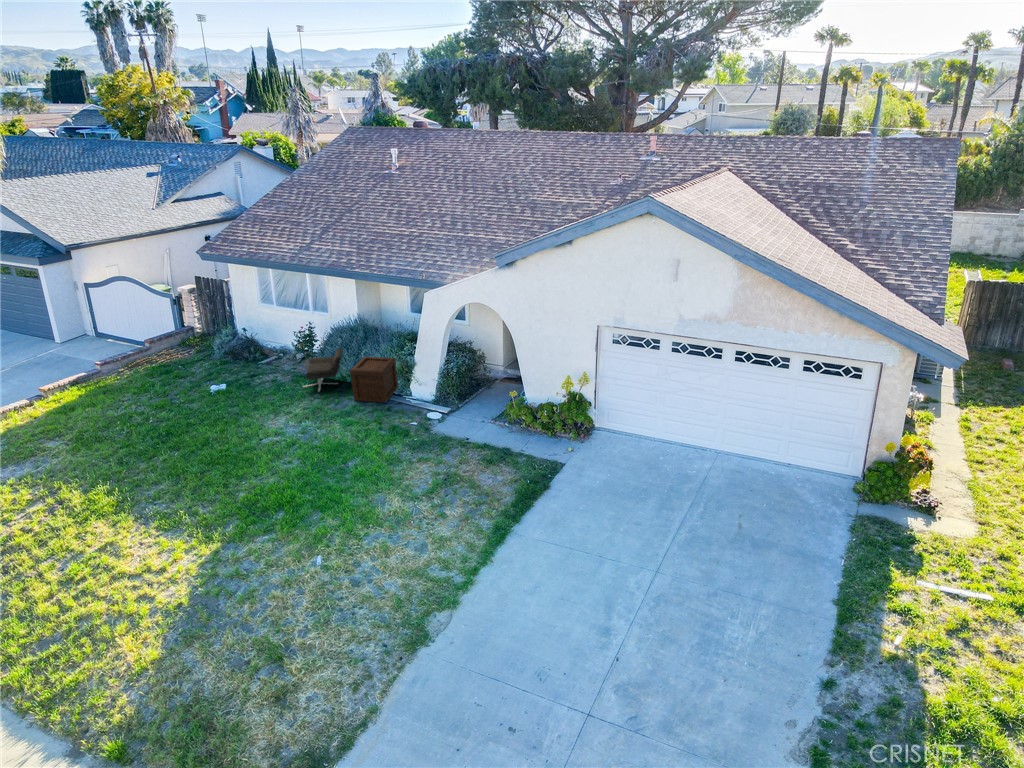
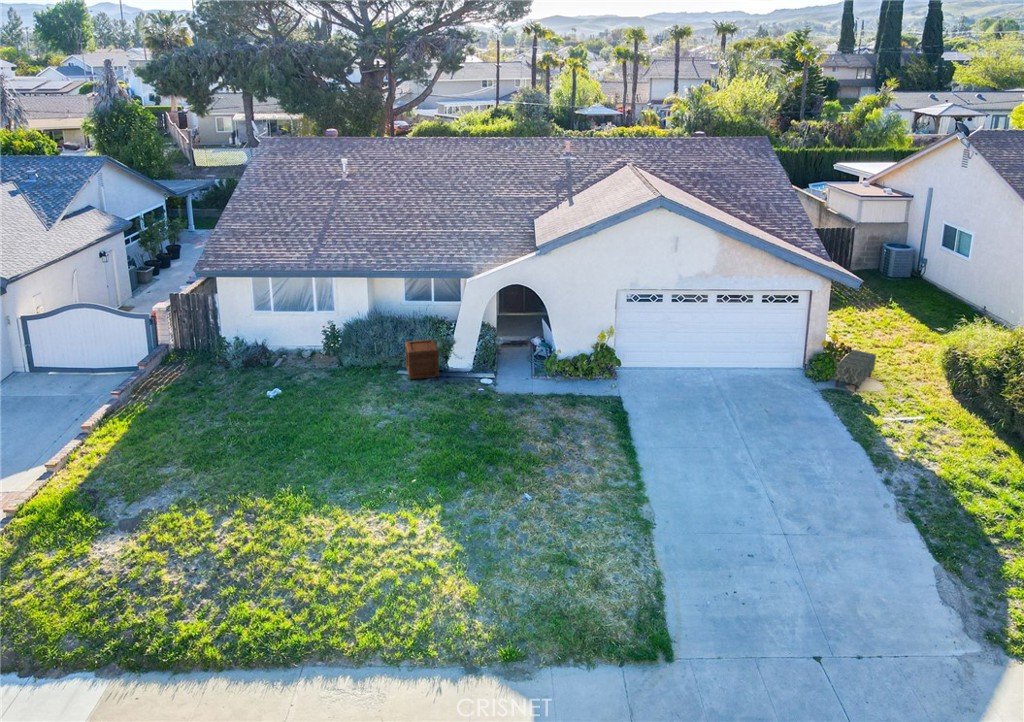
lounge chair: present [305,348,342,391] -> none [347,338,387,378]
bench: none [891,464,981,534] -> present [835,350,876,392]

